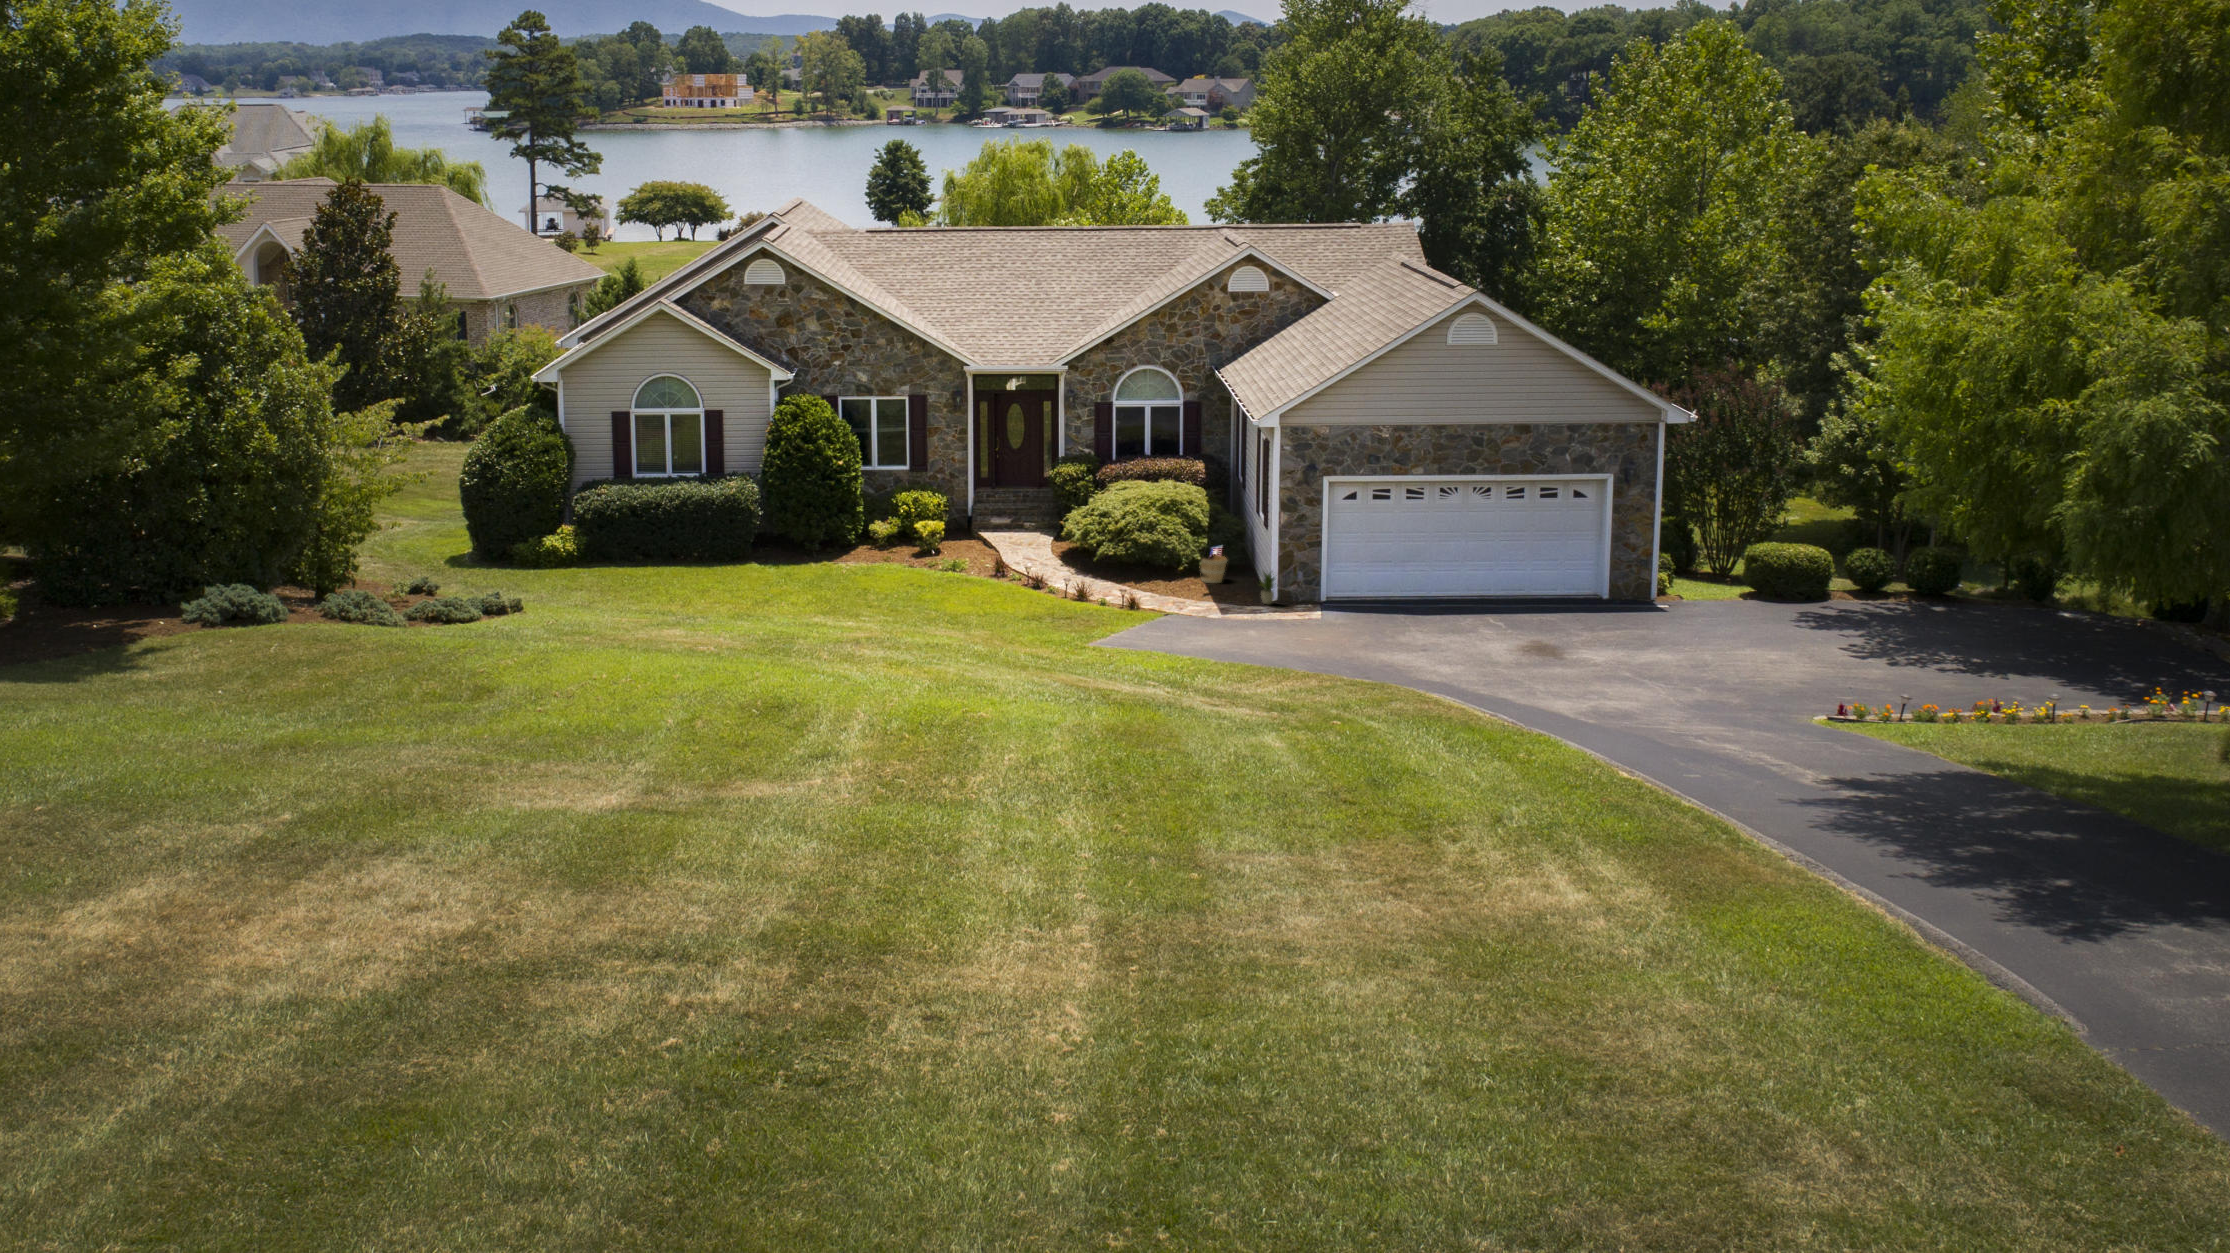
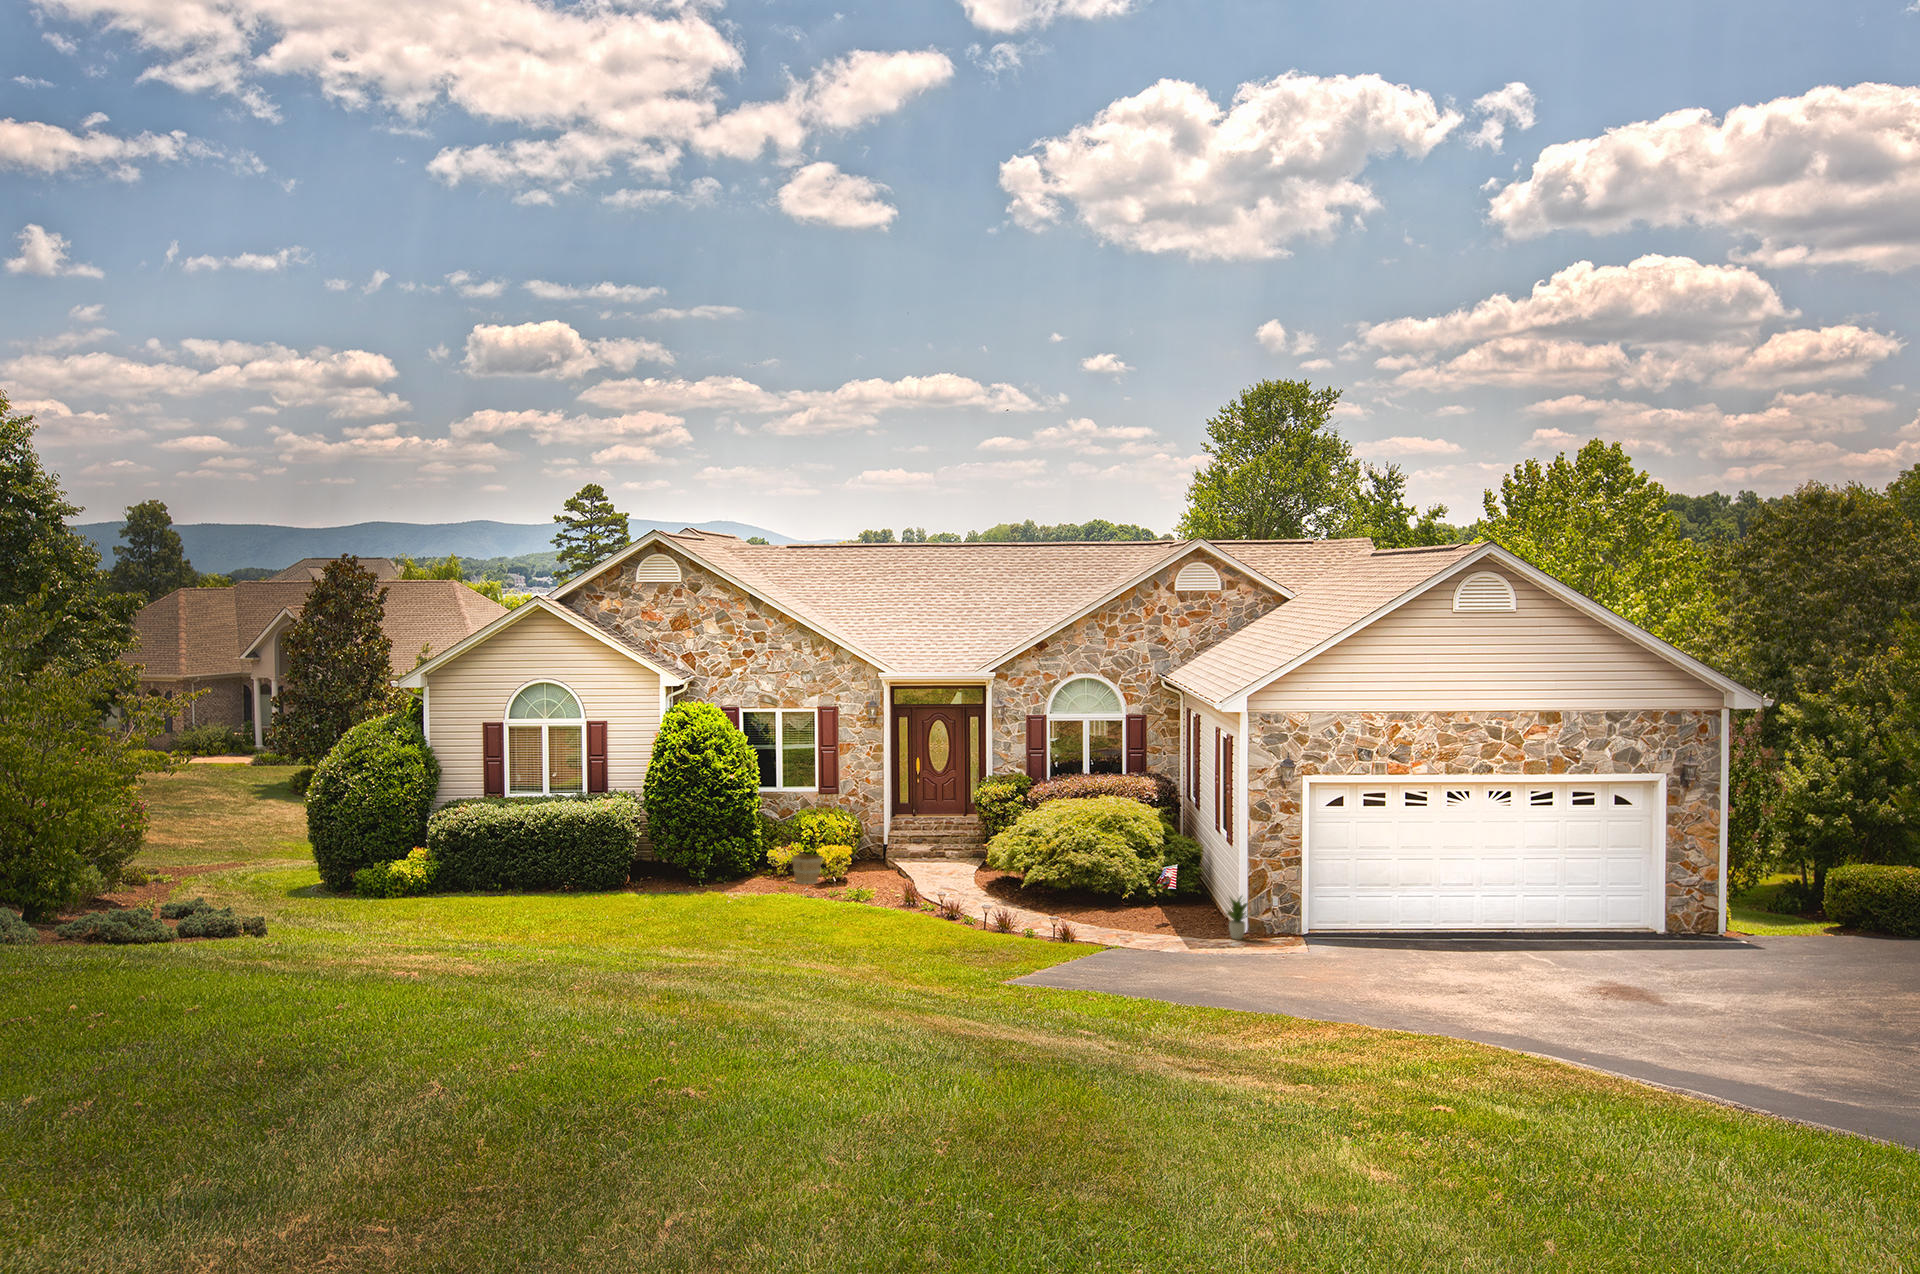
wooden bucket: present [1199,555,1227,583] -> present [792,854,823,884]

